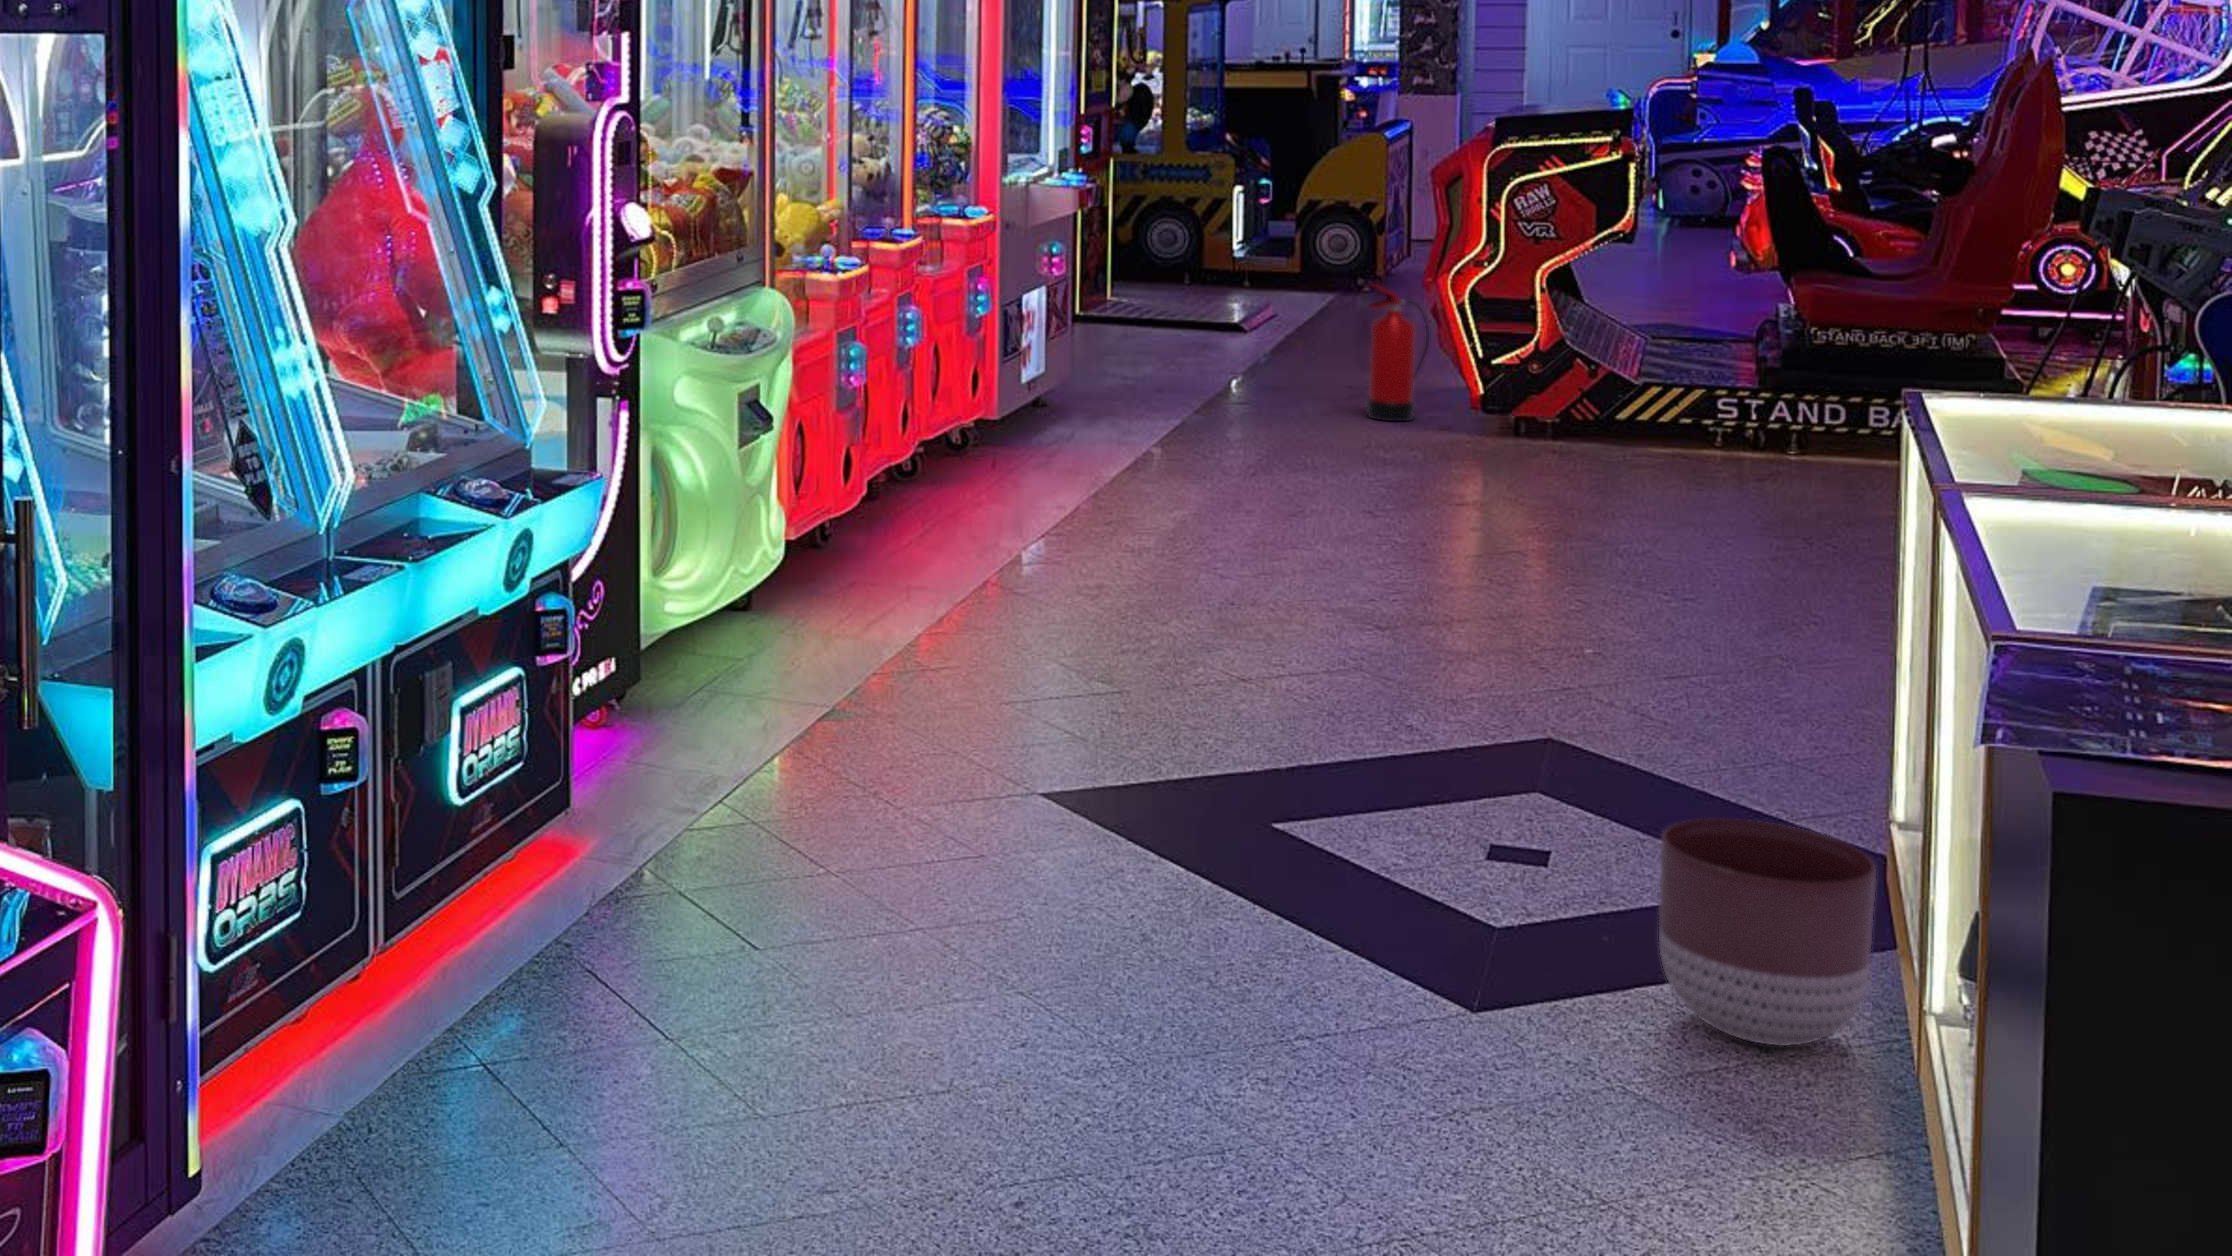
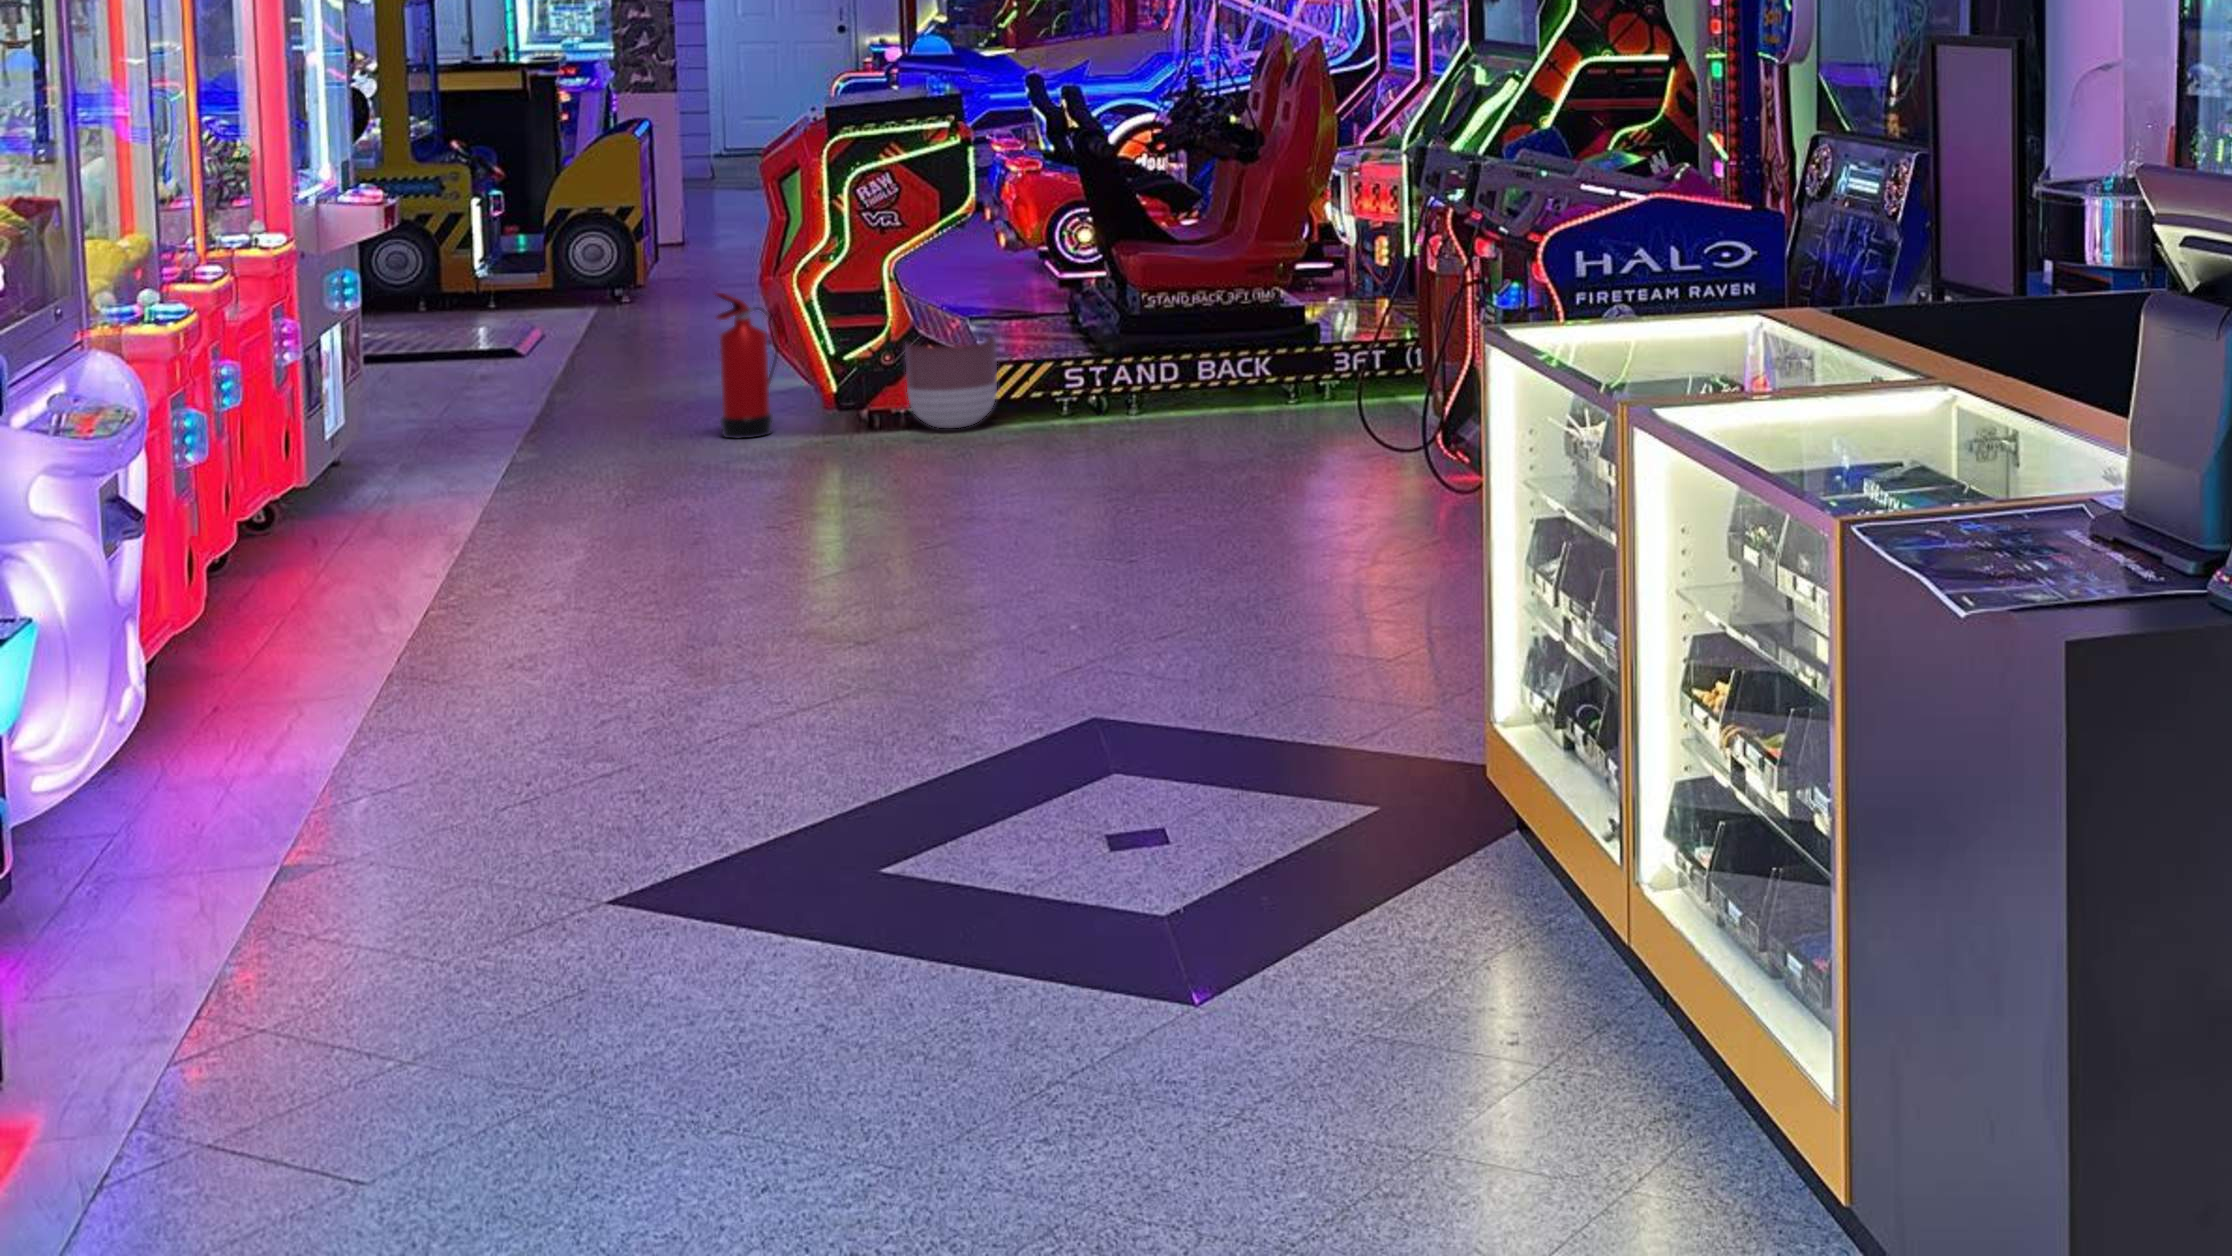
planter: present [1659,819,1876,1046] -> present [905,336,997,428]

